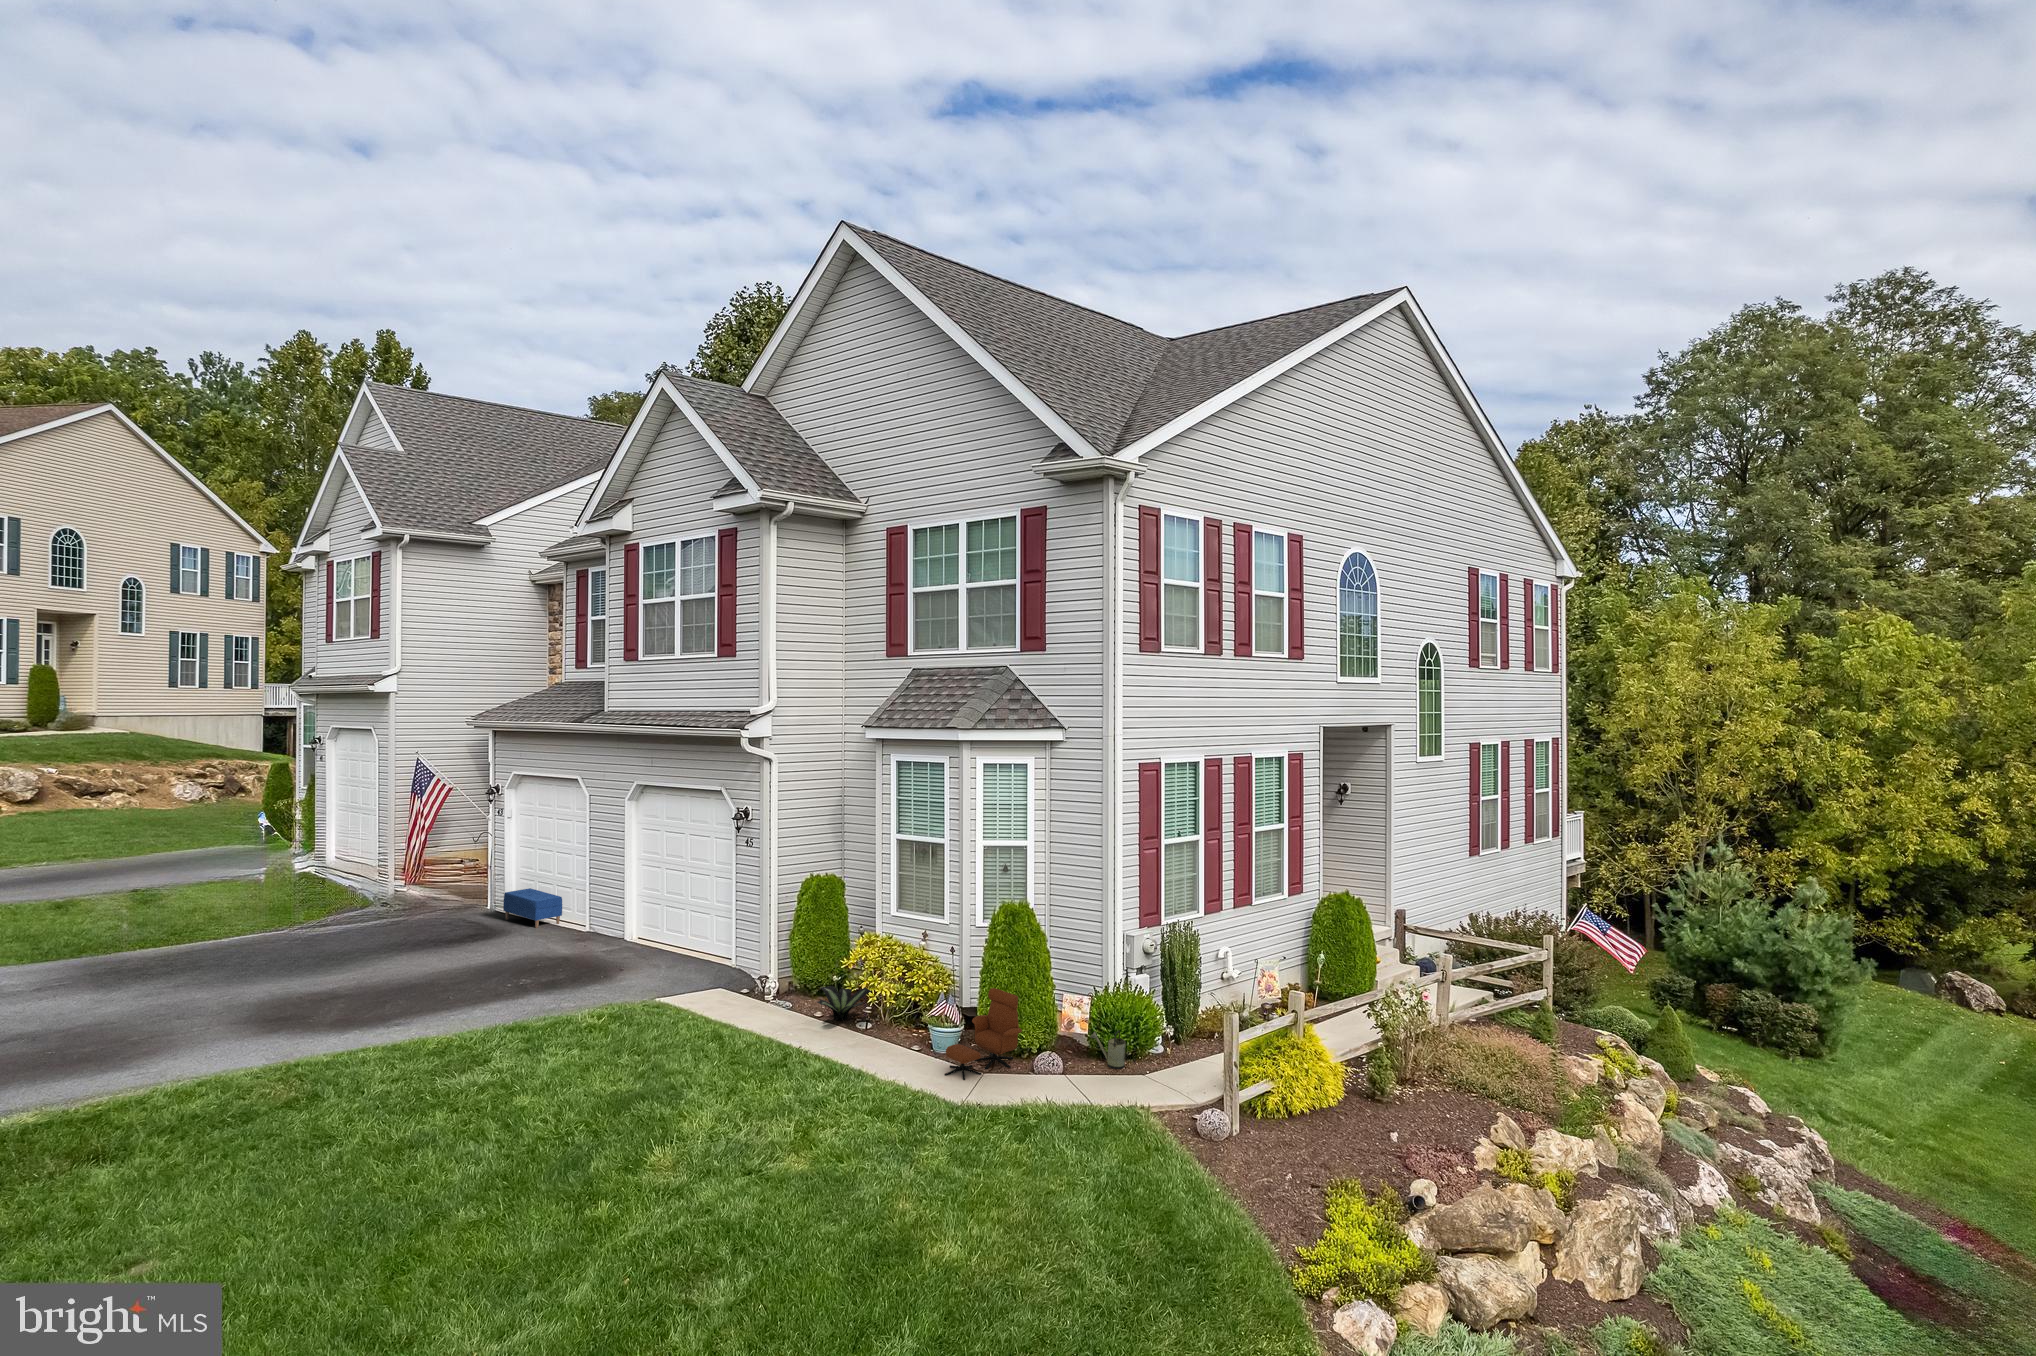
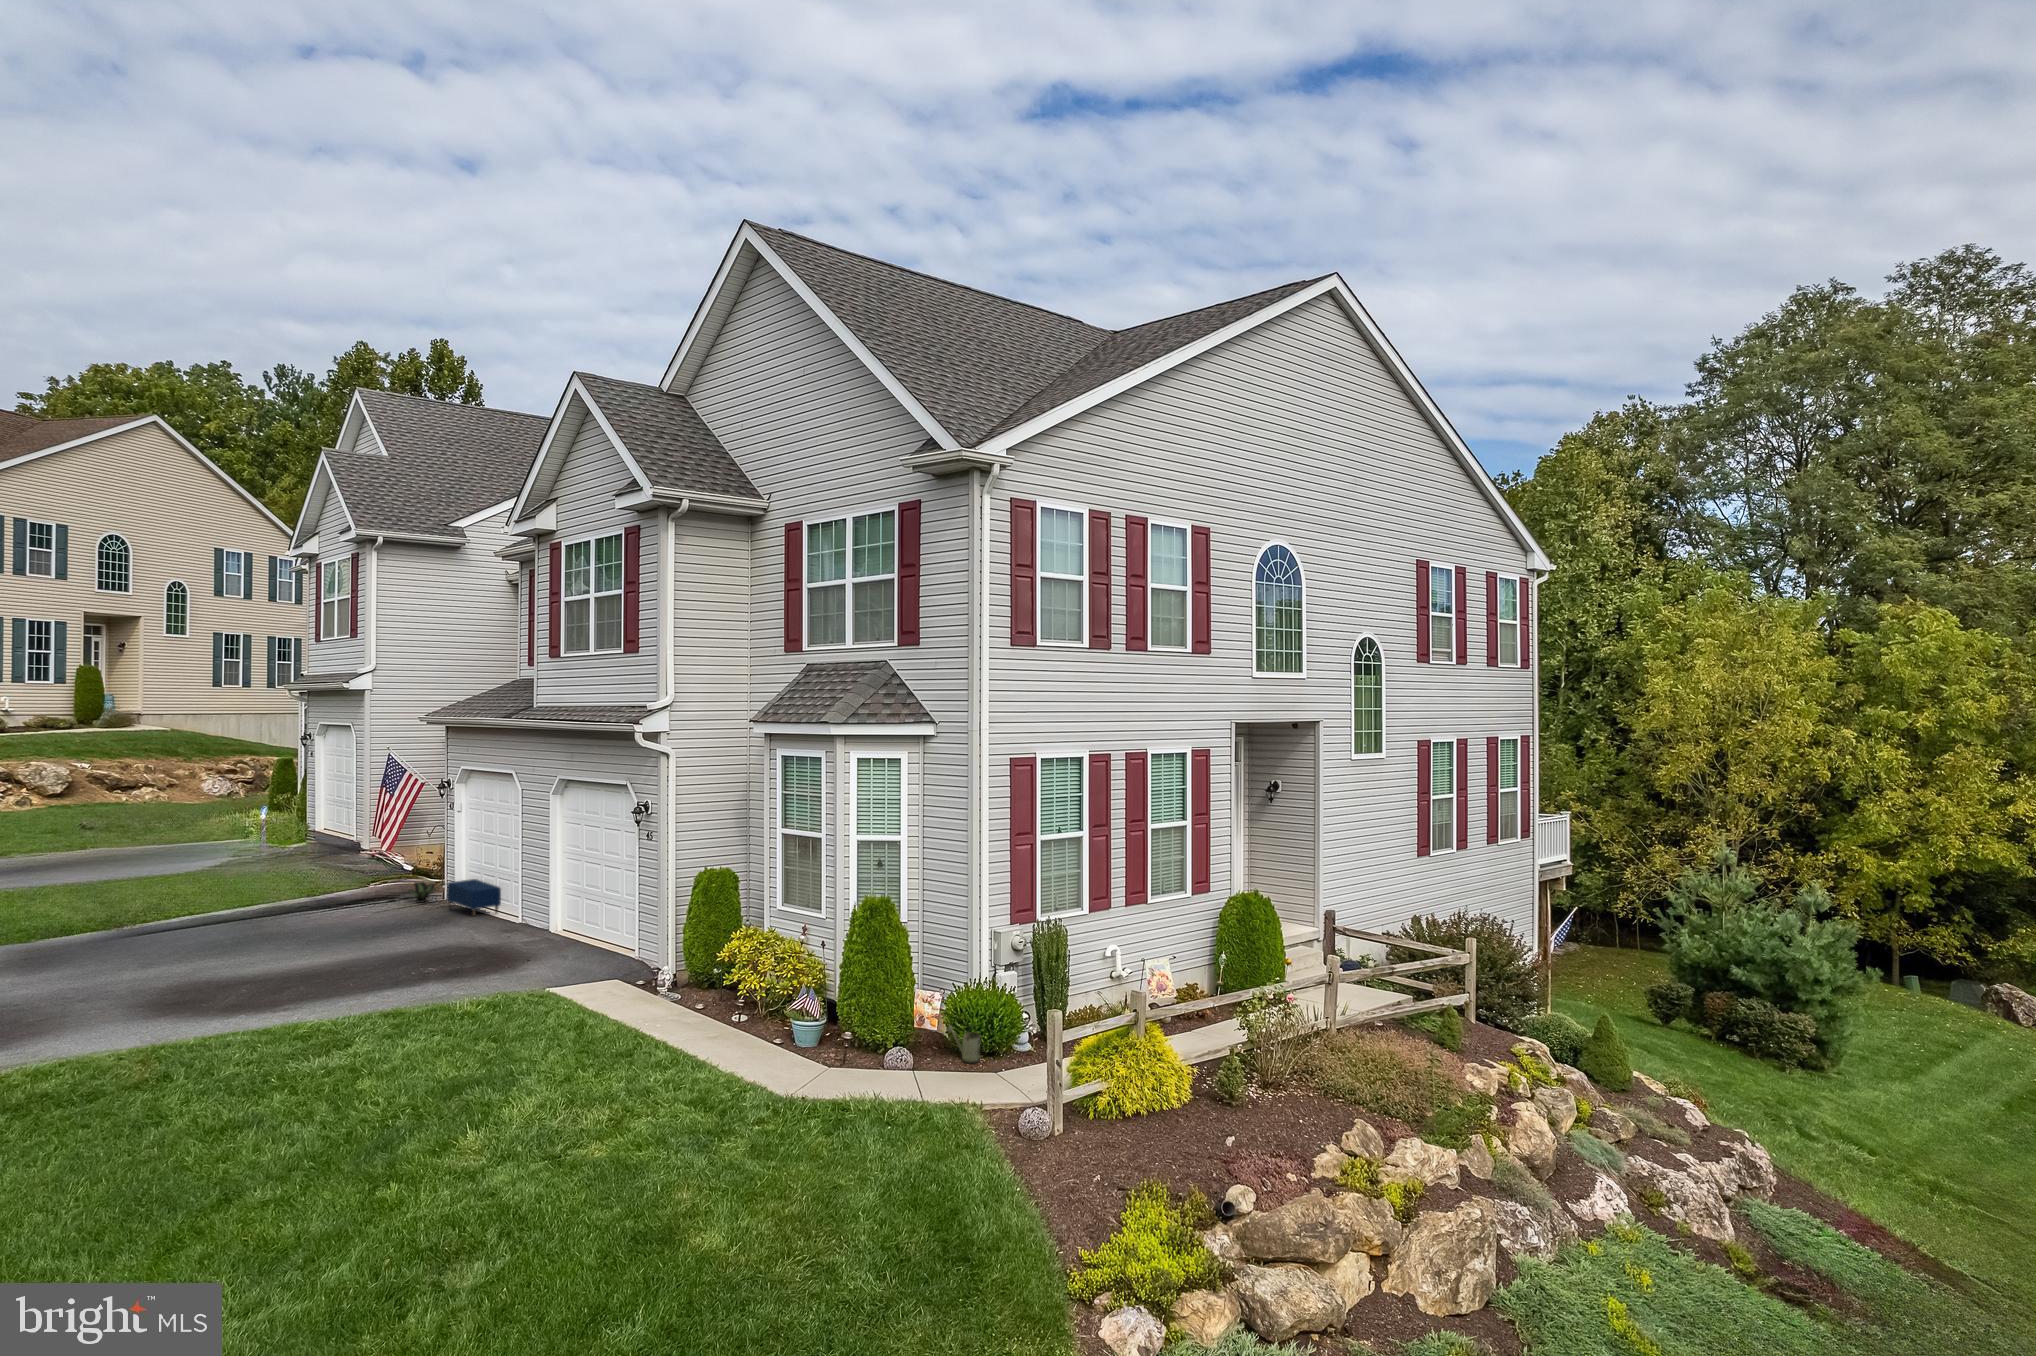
potted plant: present [817,986,871,1021] -> present [408,882,445,903]
lounge chair: present [945,988,1022,1080] -> none [789,979,873,1071]

